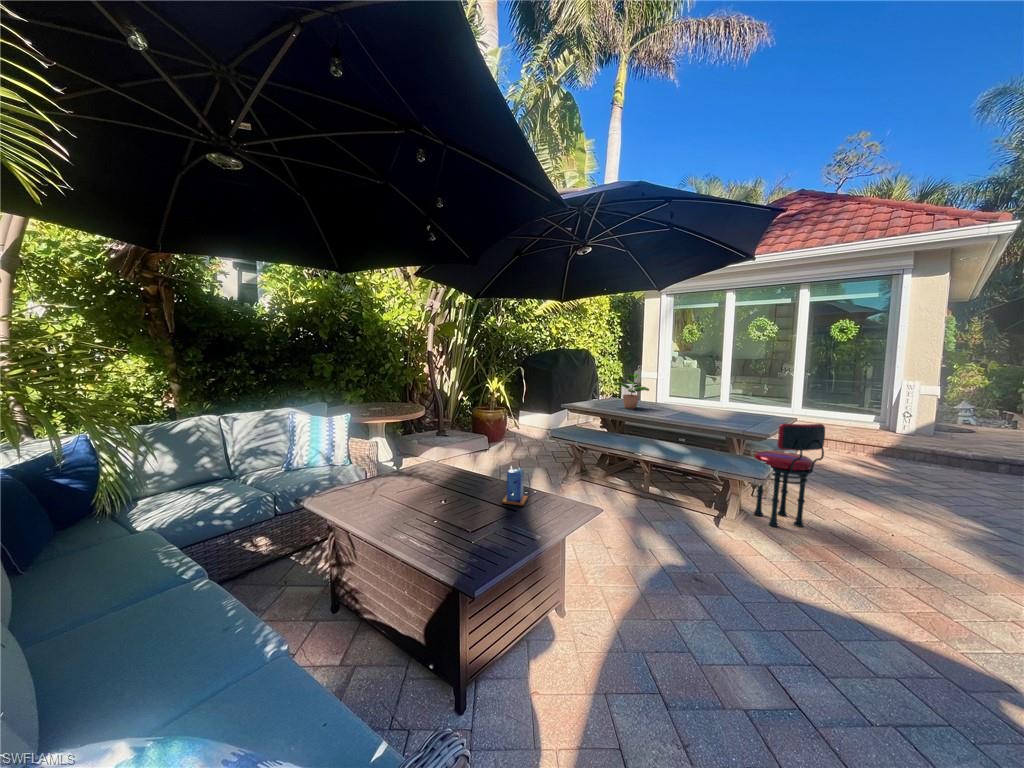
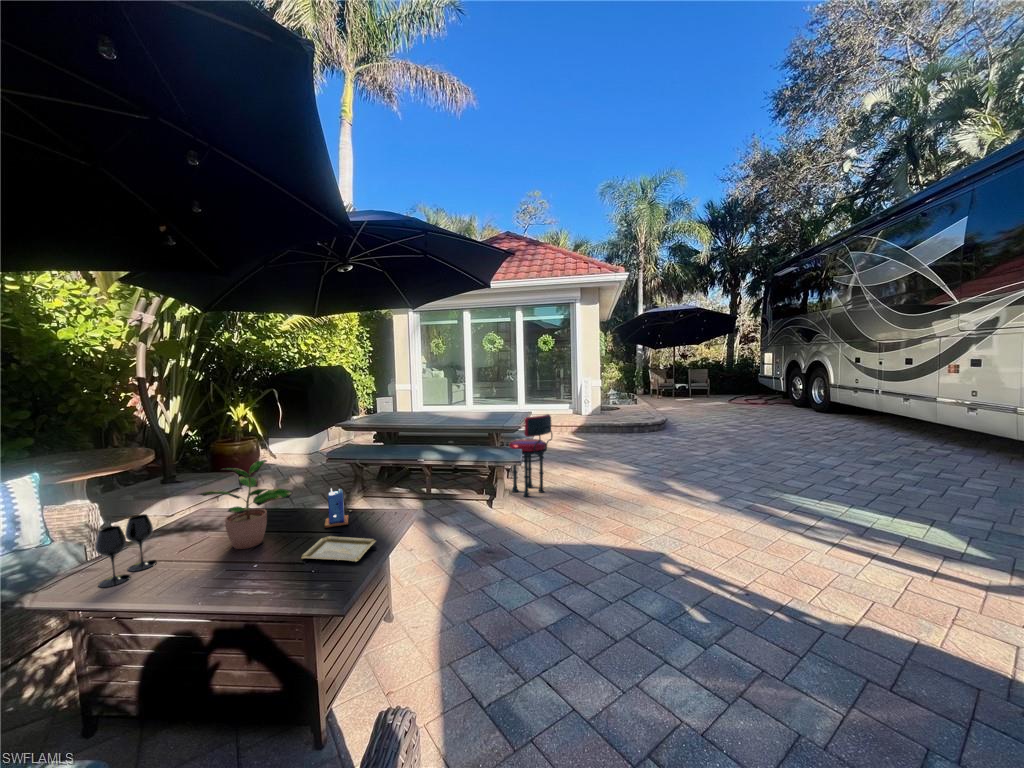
potted plant: present [614,373,649,409] -> present [199,460,292,549]
wine glass: none [336,455,377,507] -> present [96,514,156,587]
tray: none [466,513,536,549] -> present [301,536,376,561]

